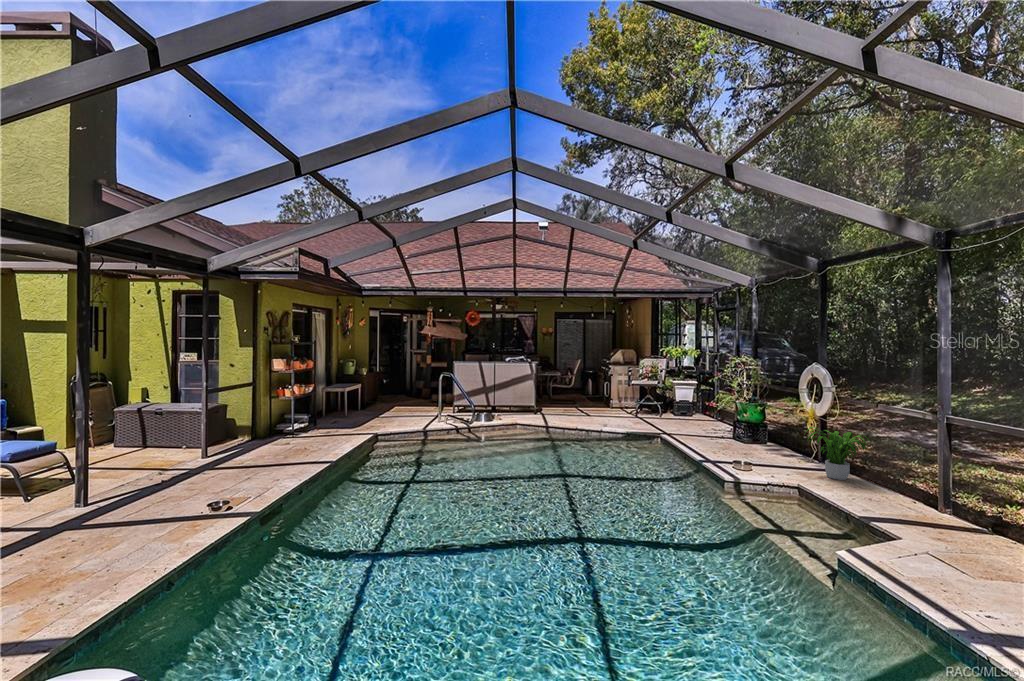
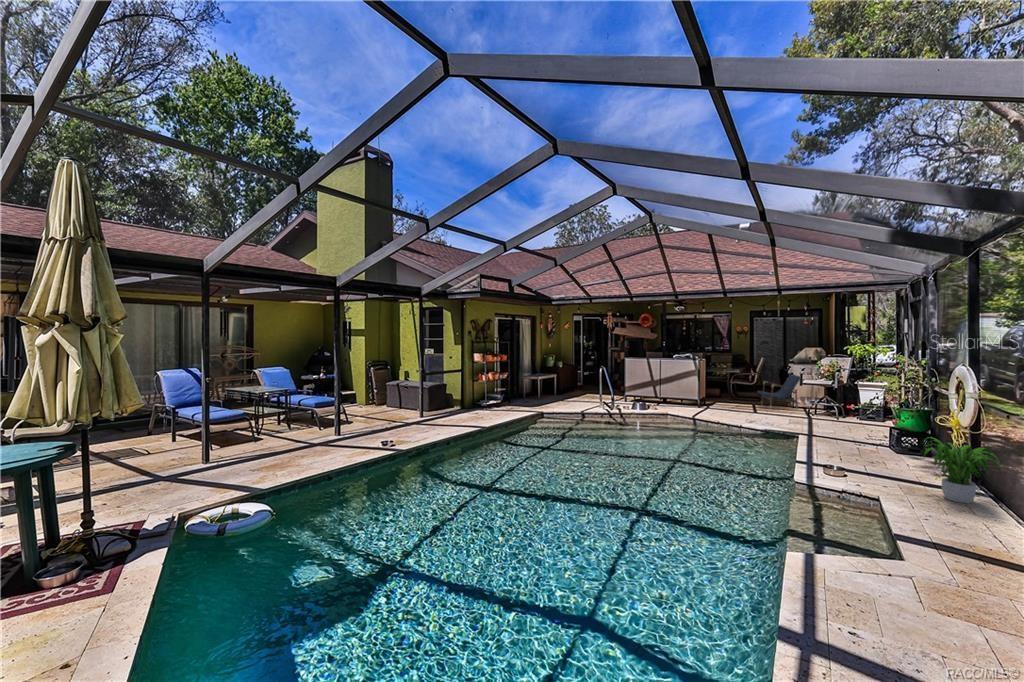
lounge chair: none [582,375,621,410] -> present [758,374,801,409]

